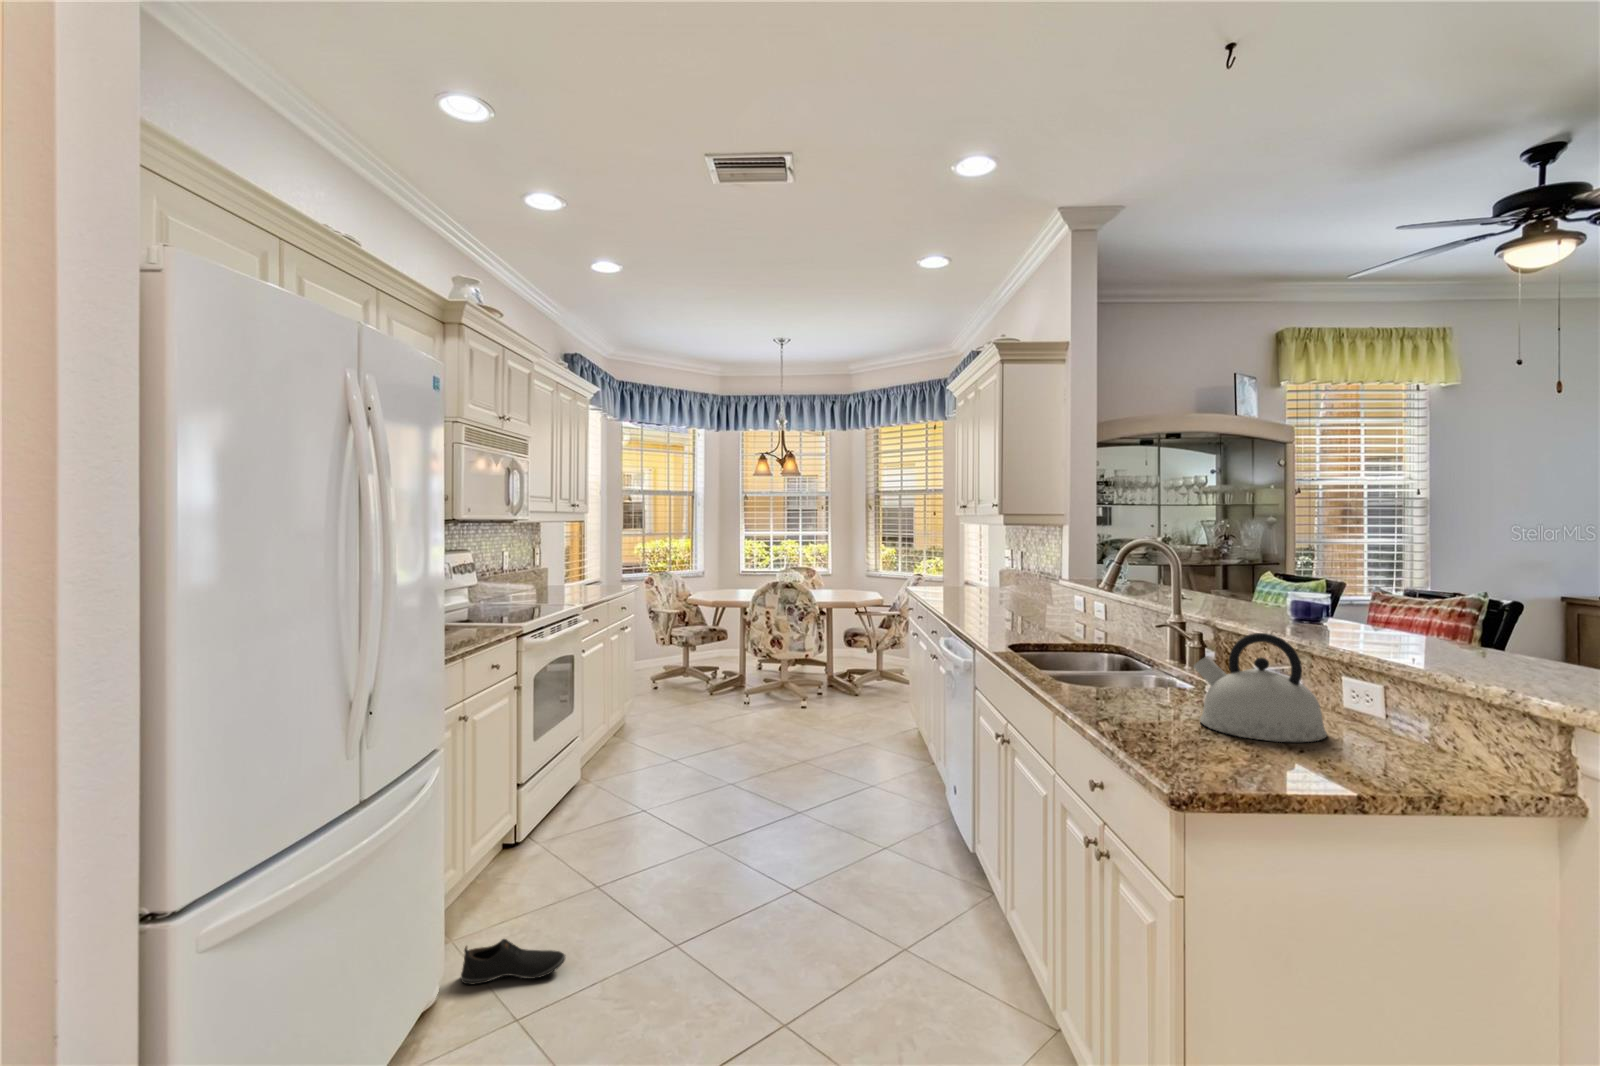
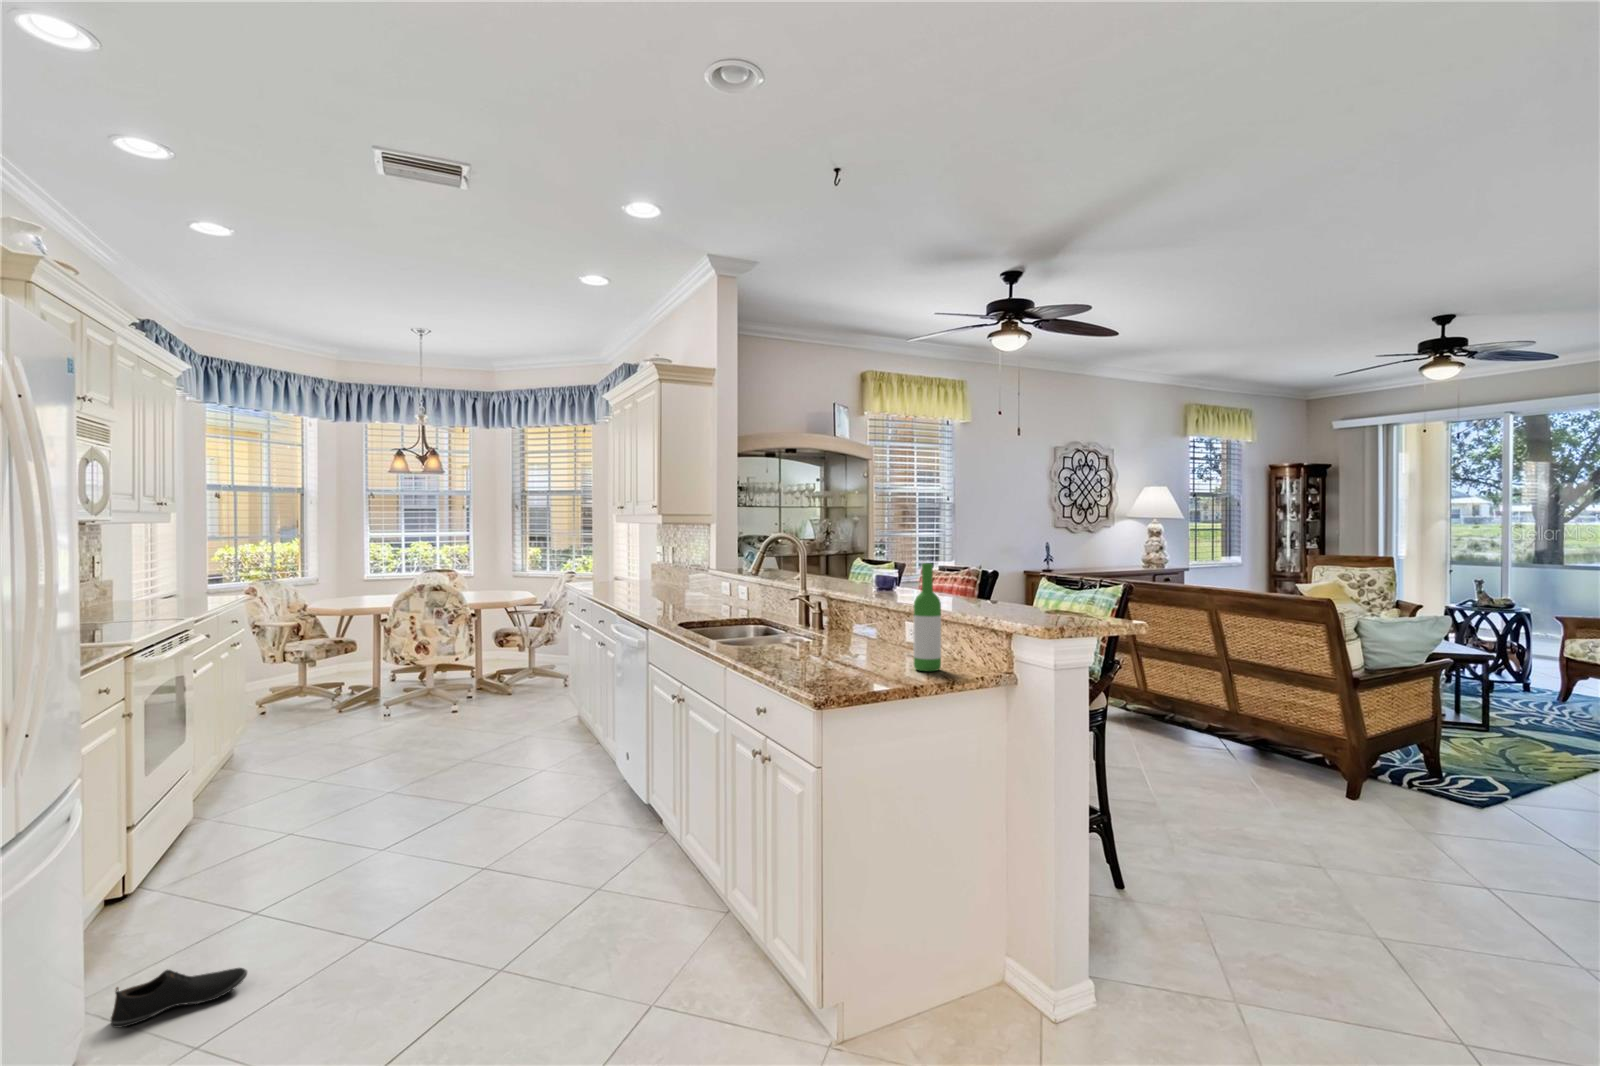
wine bottle: none [1357,593,1412,768] -> present [913,563,941,671]
kettle: present [1194,633,1327,742] -> none [819,595,898,666]

